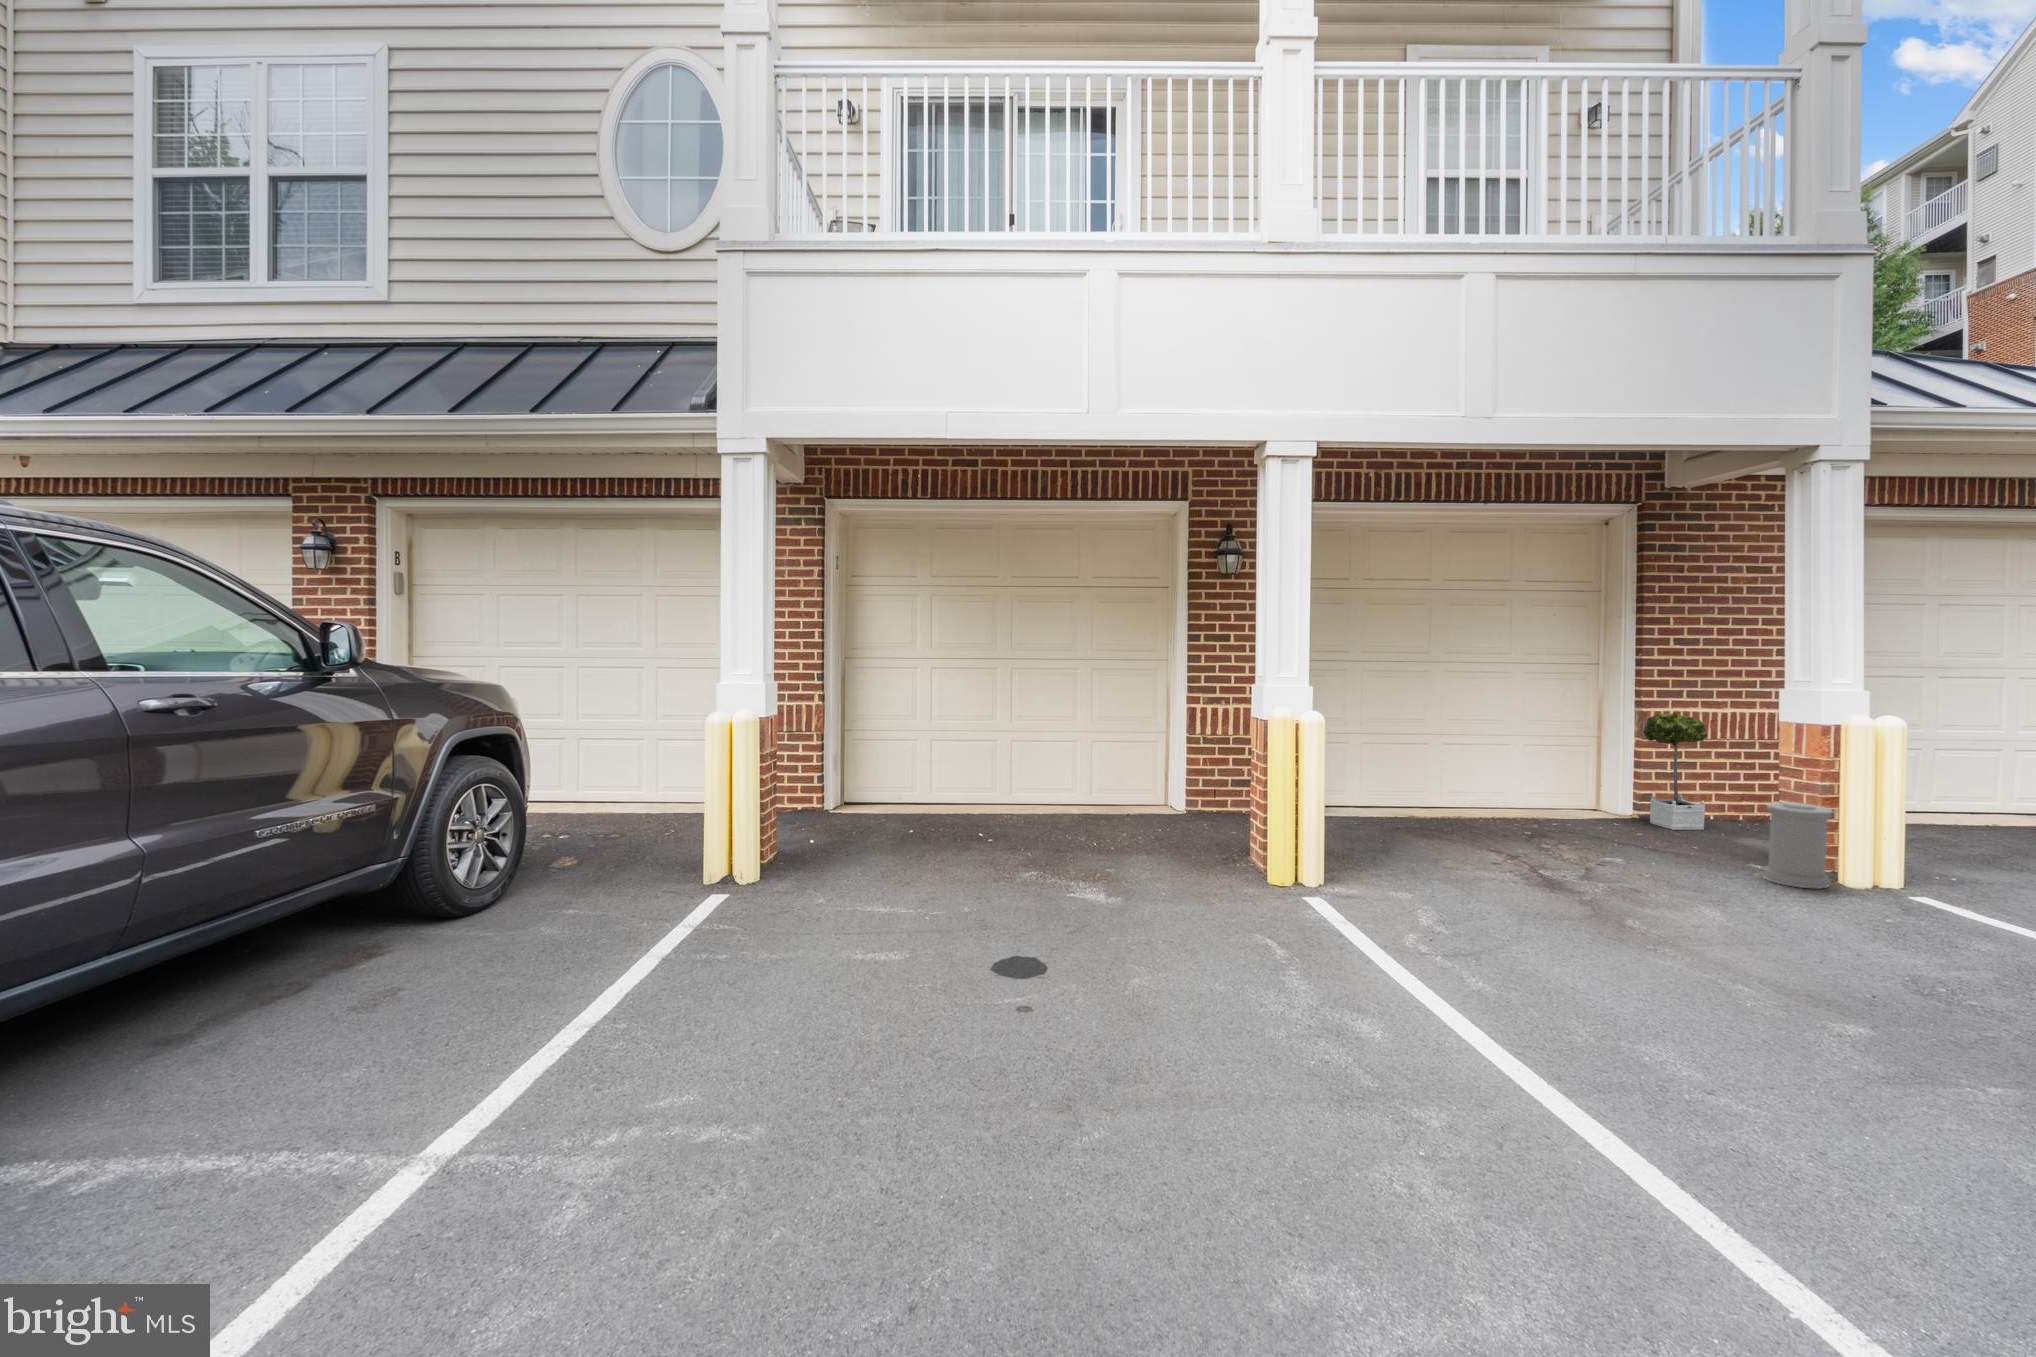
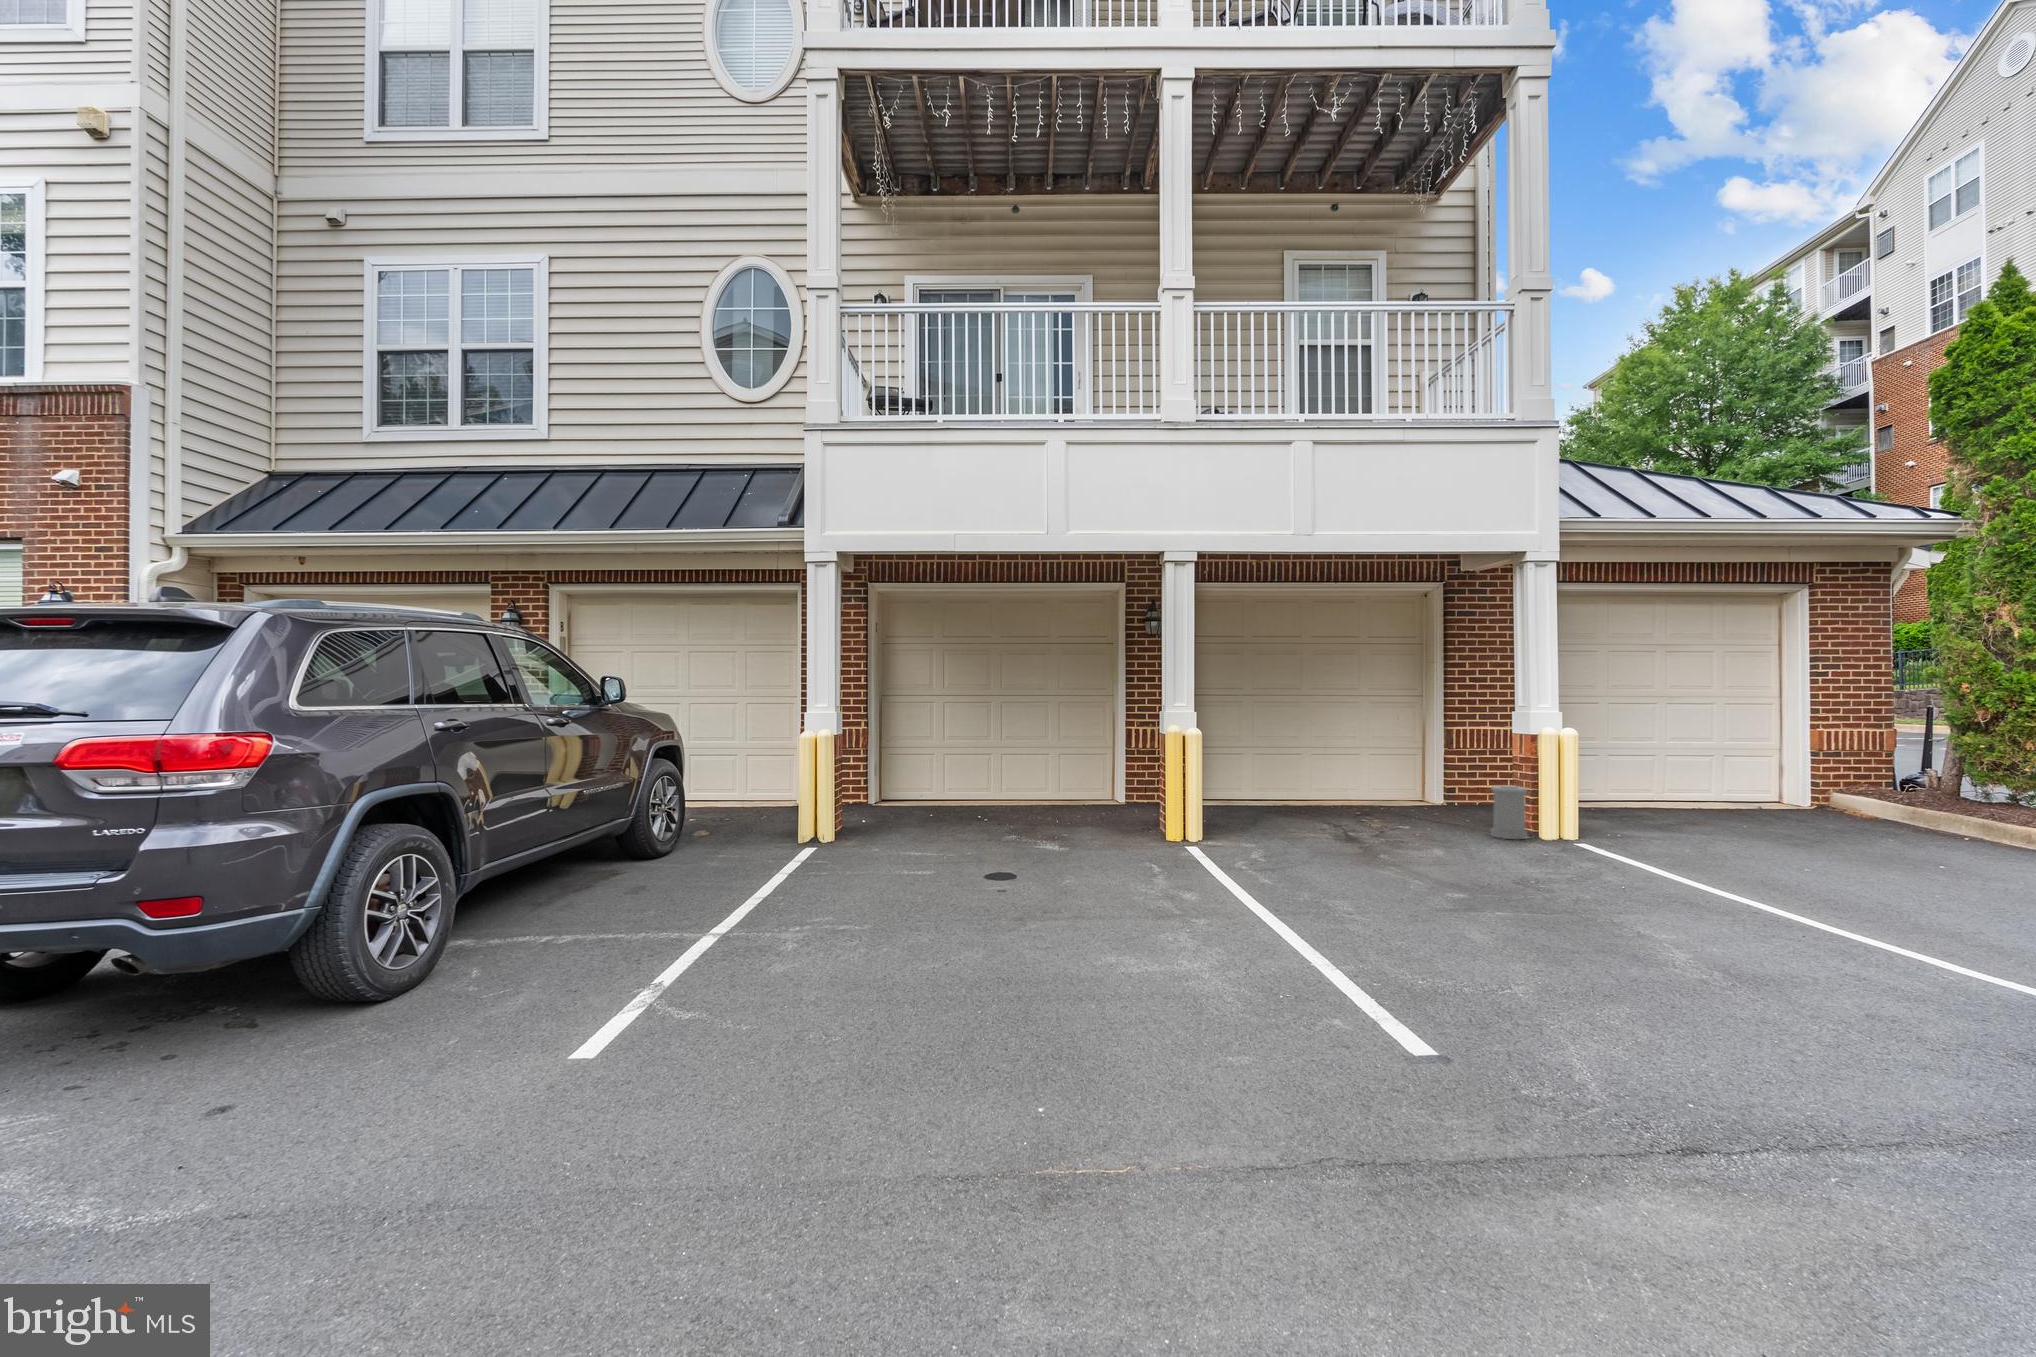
potted tree: present [1644,712,1707,830] -> none [1447,729,1487,812]

